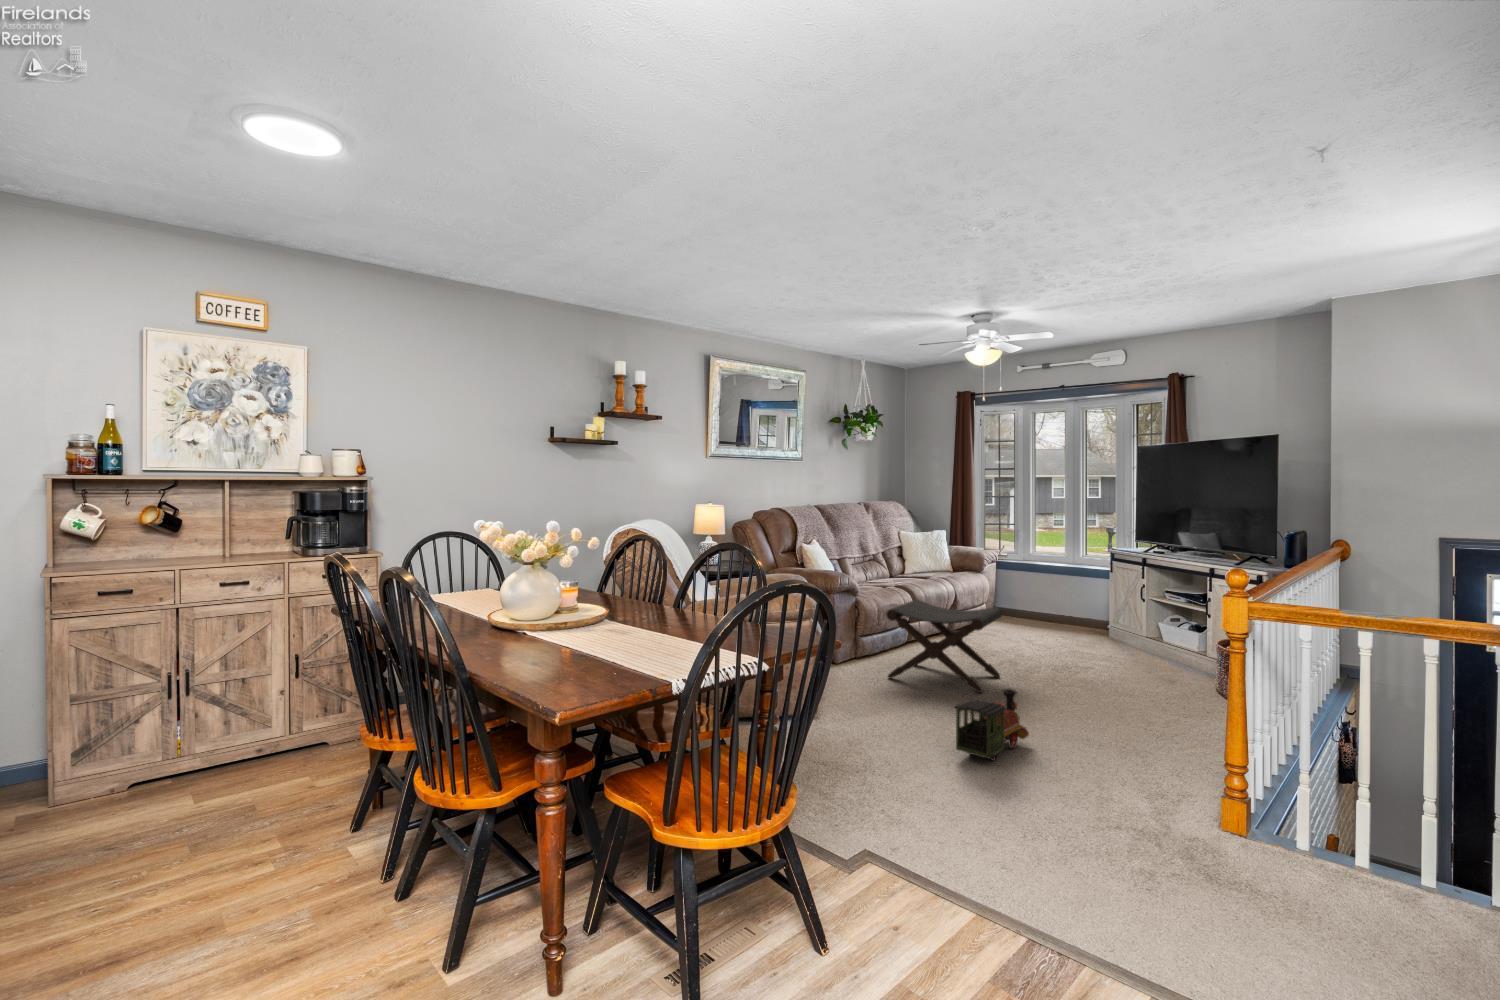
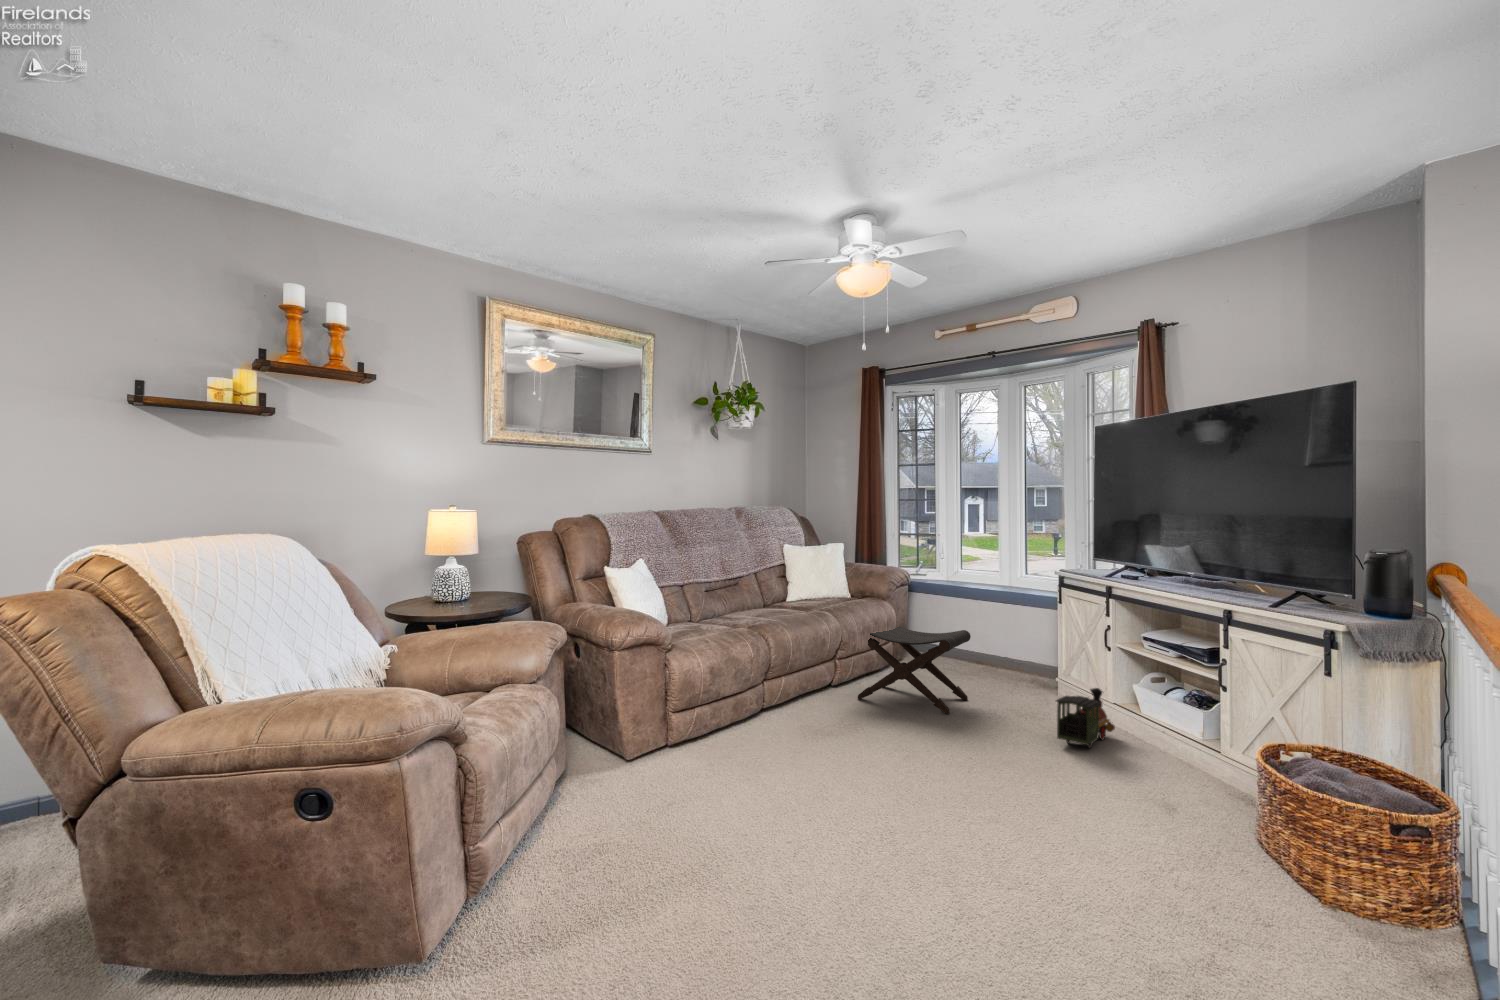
toy train: present [955,689,1029,761] -> present [1056,688,1115,748]

